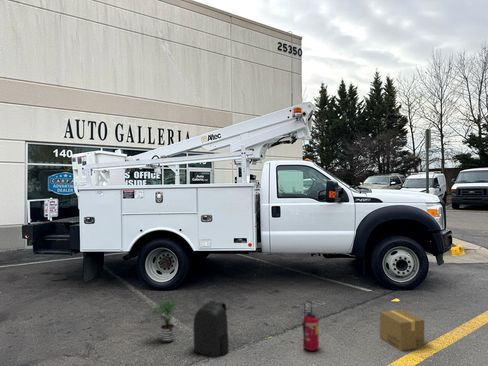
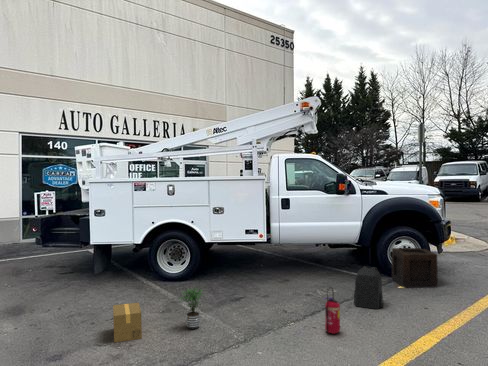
wooden crate: none [387,259,434,301] -> present [392,248,438,288]
backpack: present [194,301,229,357] -> present [354,266,383,309]
cardboard box: present [380,309,424,351] -> present [113,303,142,342]

